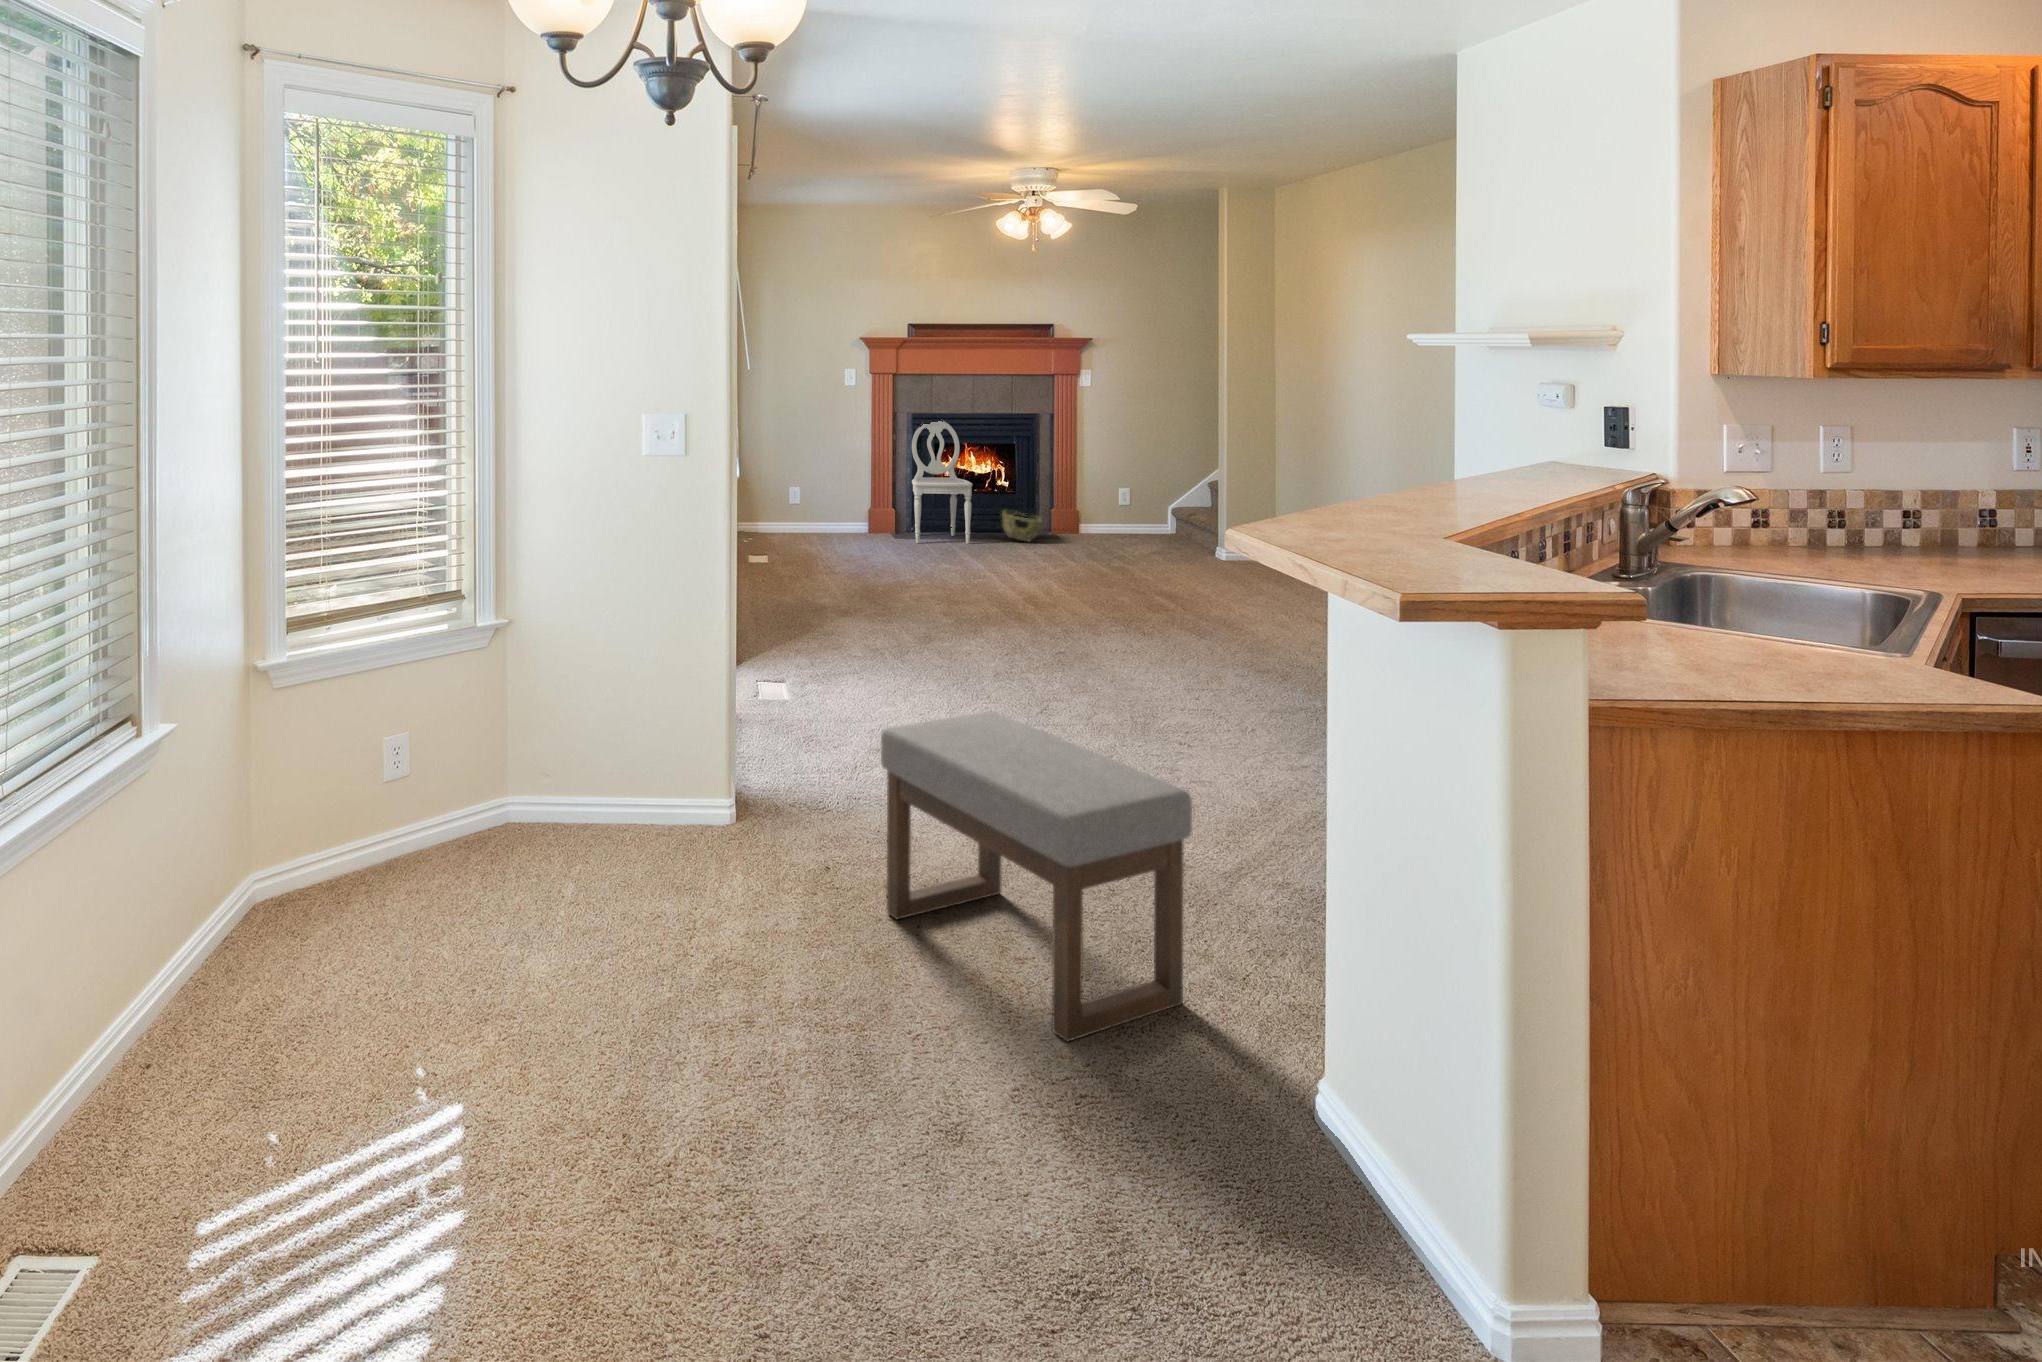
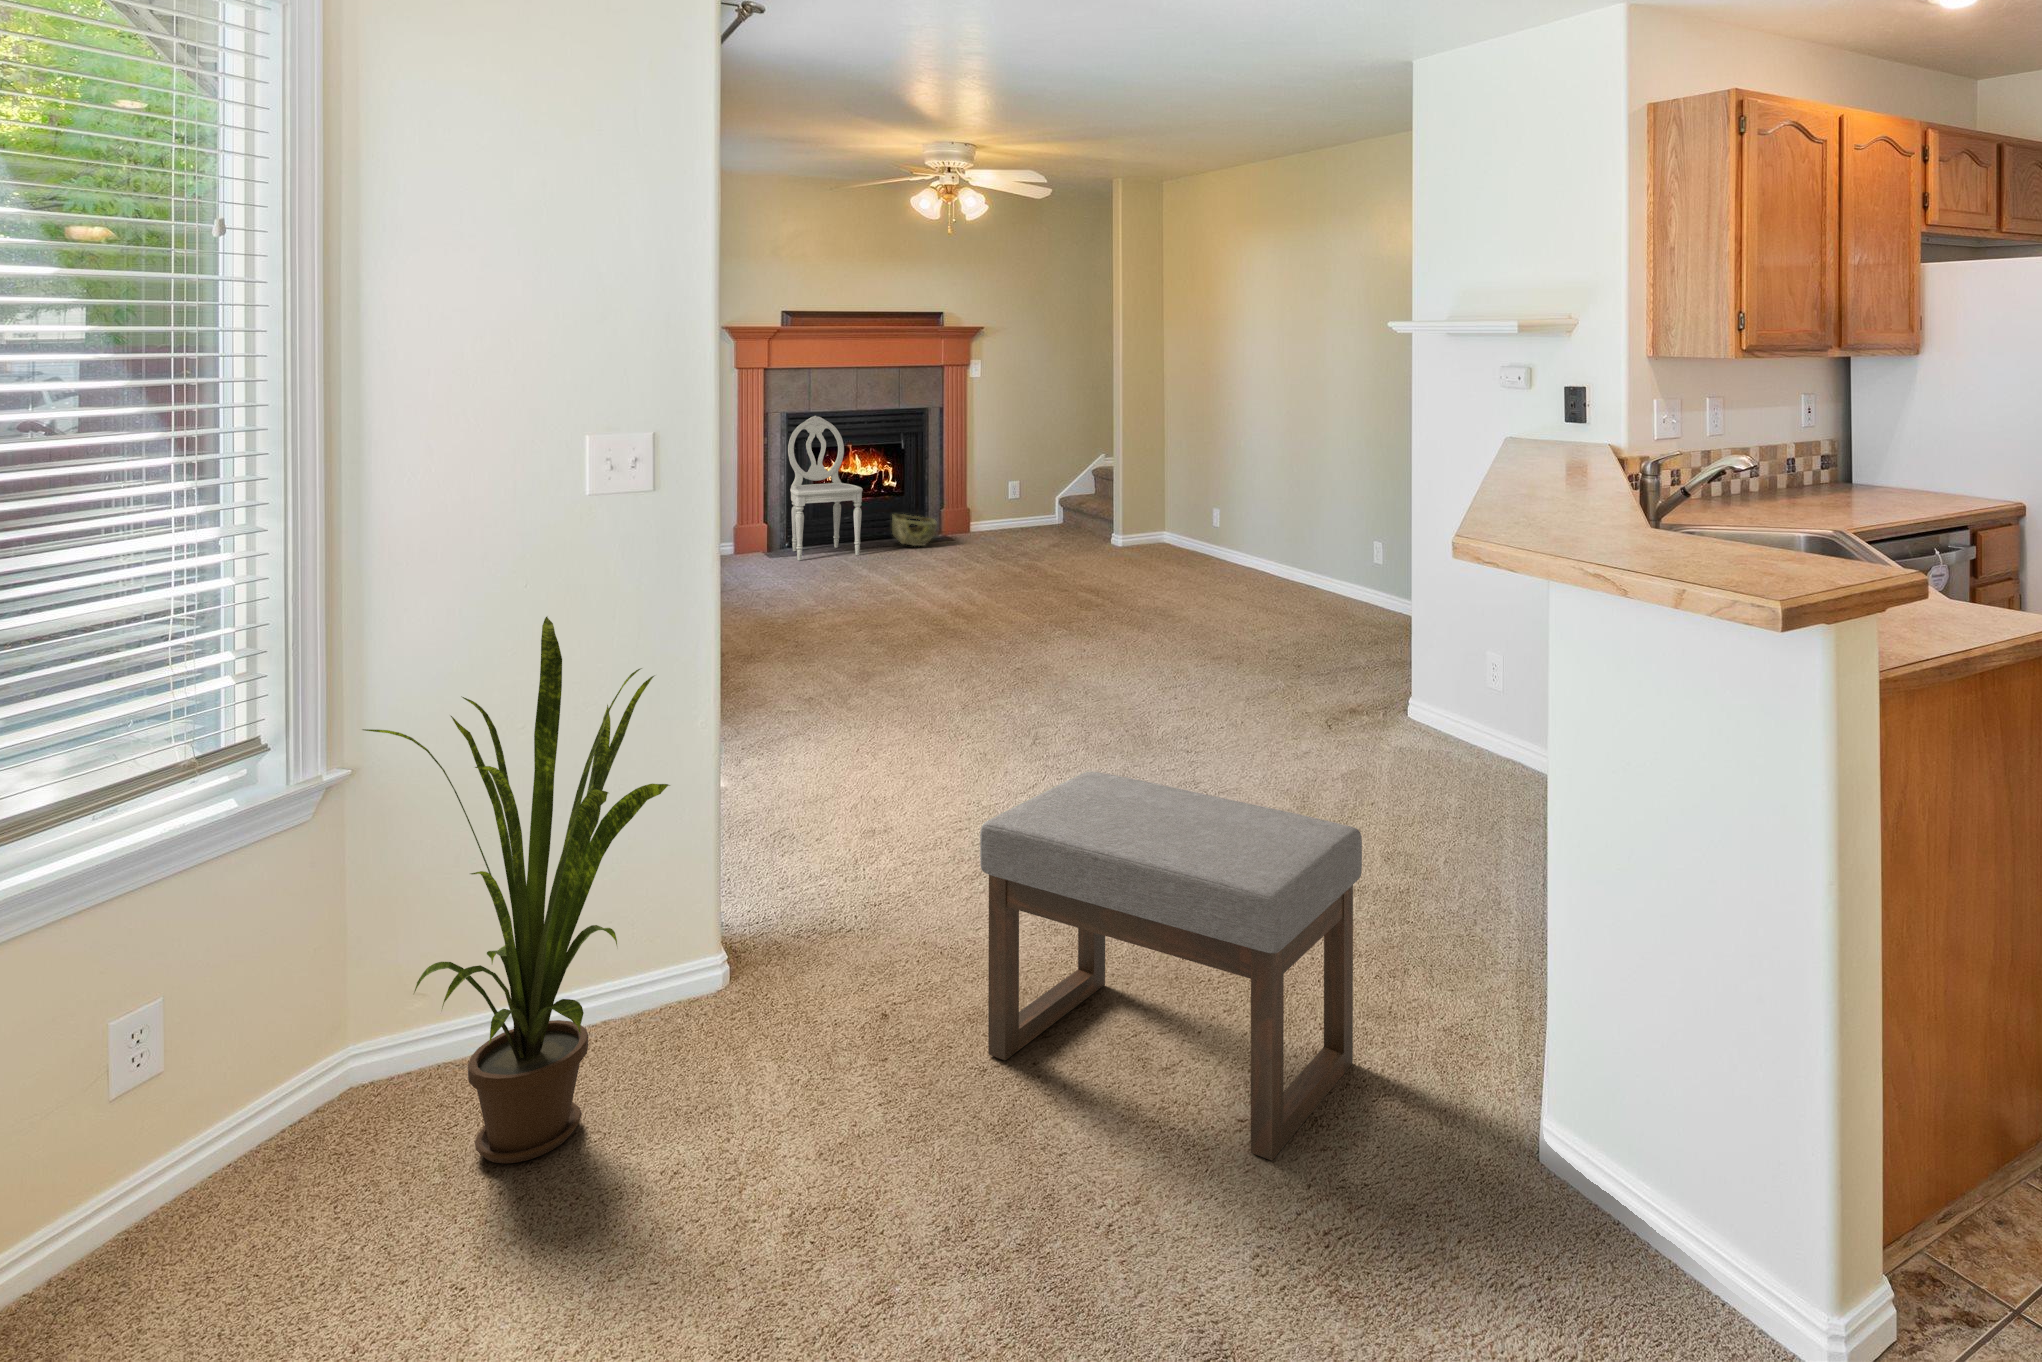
house plant: none [499,536,675,887] -> present [363,617,670,1163]

